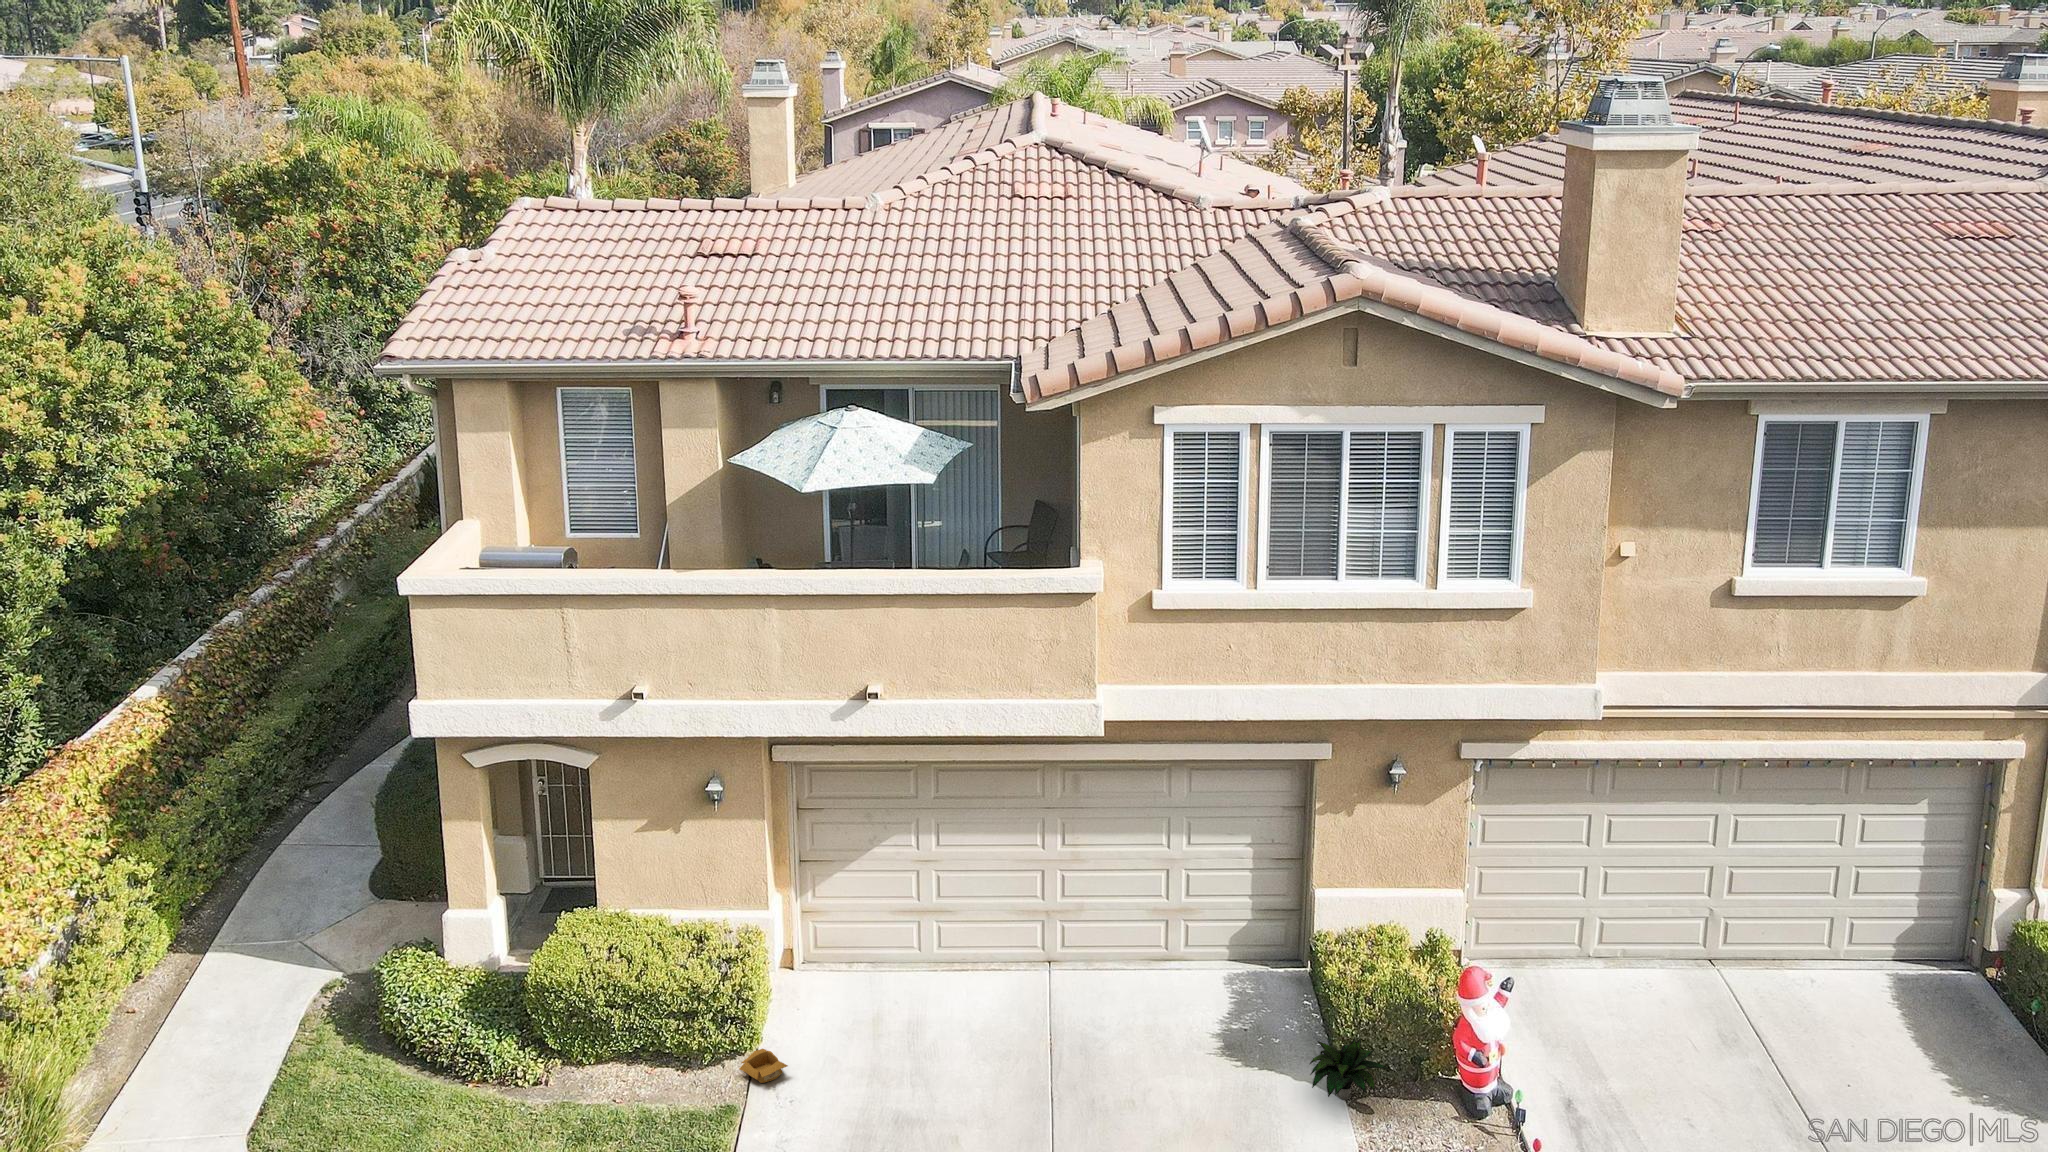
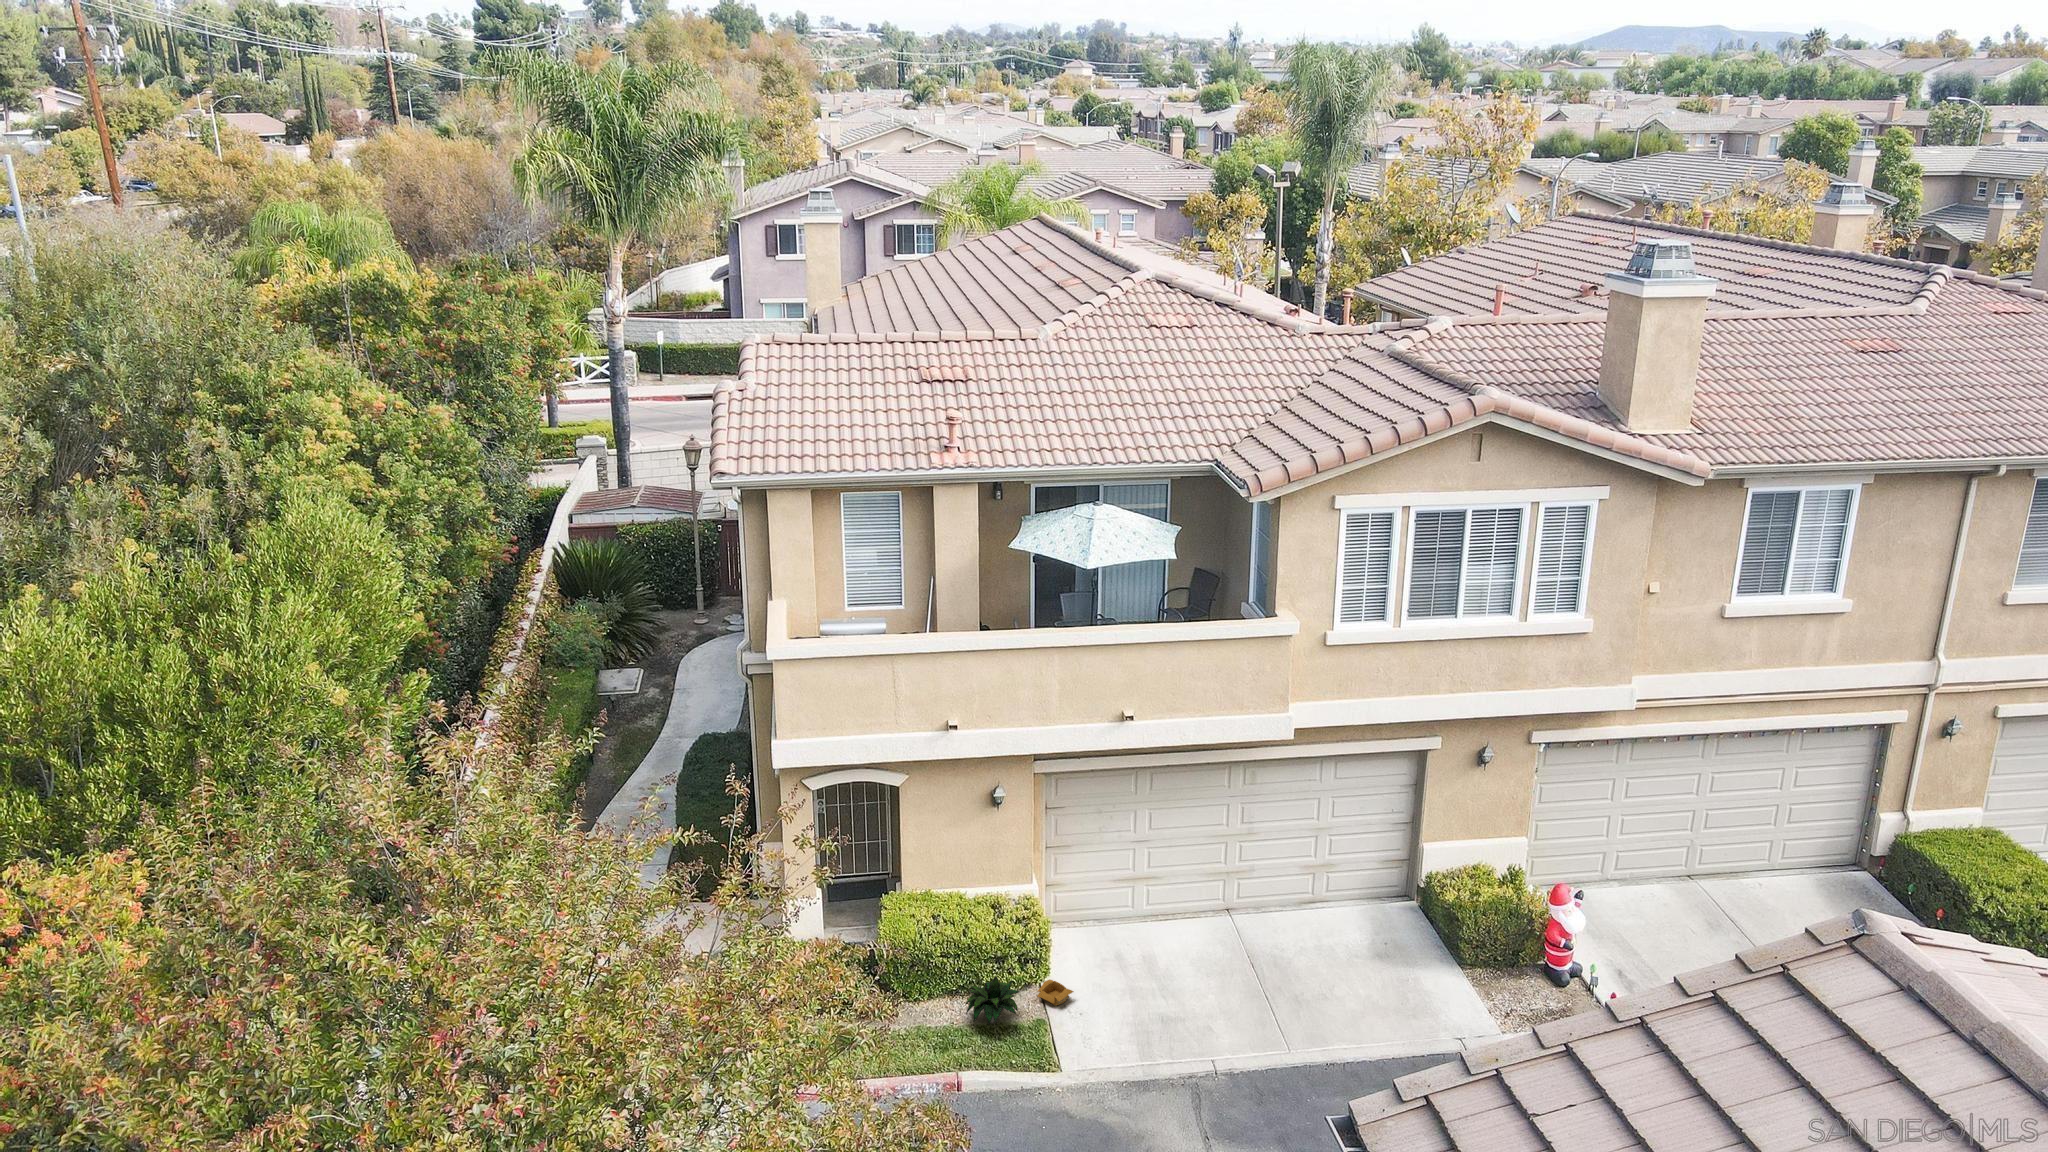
potted plant: present [1310,1038,1388,1099] -> present [965,976,1020,1024]

